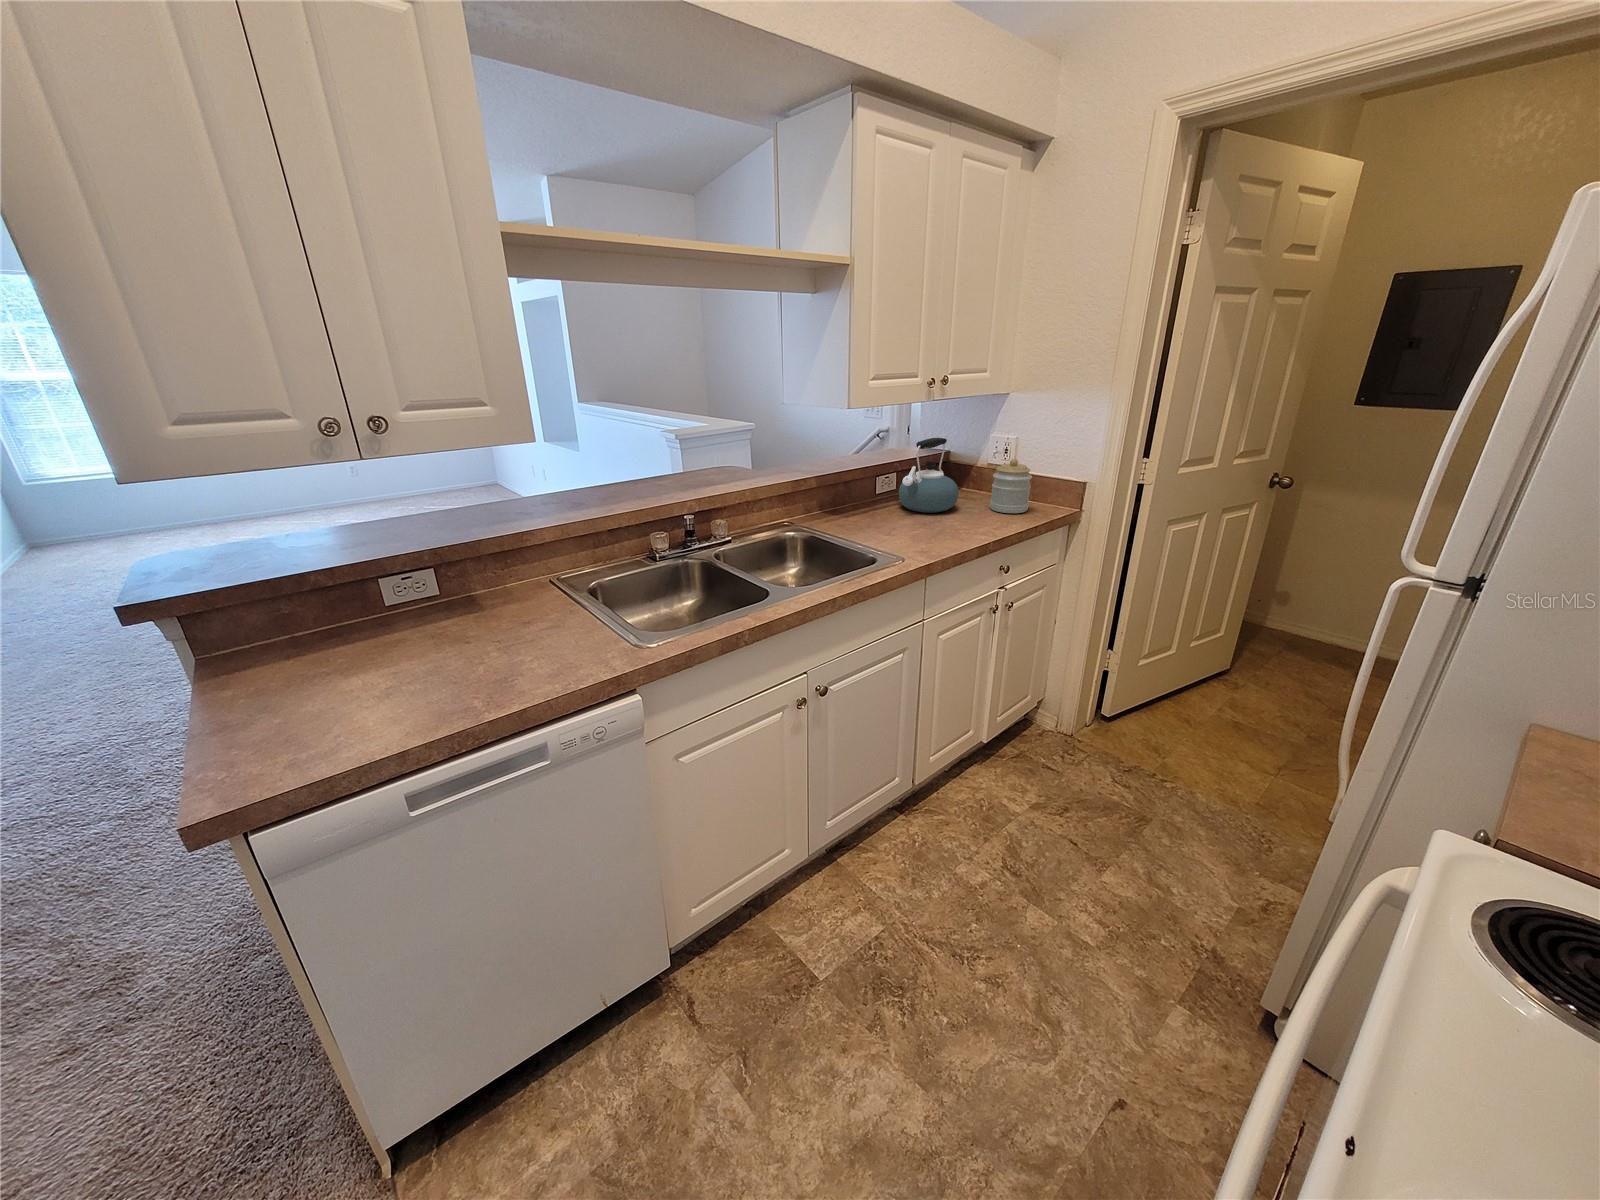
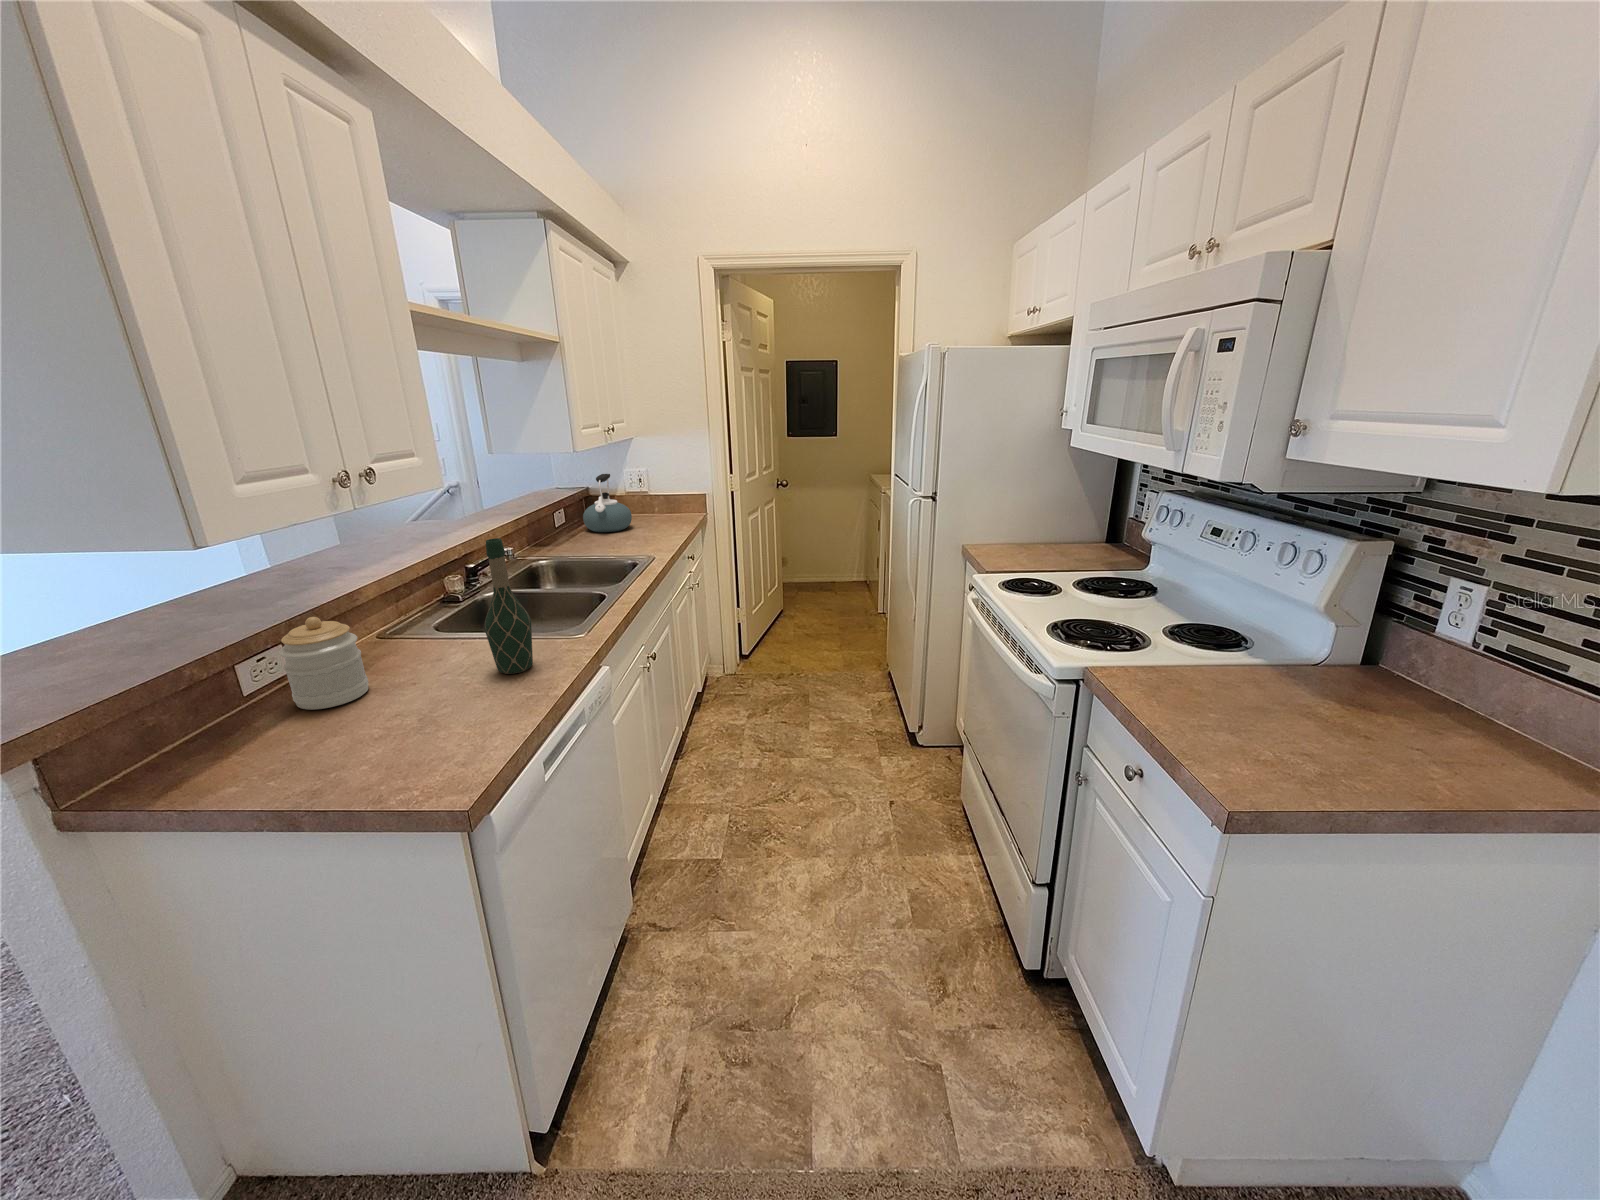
jar: present [990,459,1032,513] -> present [279,617,369,710]
wine bottle: none [497,512,555,671] -> present [484,538,533,674]

